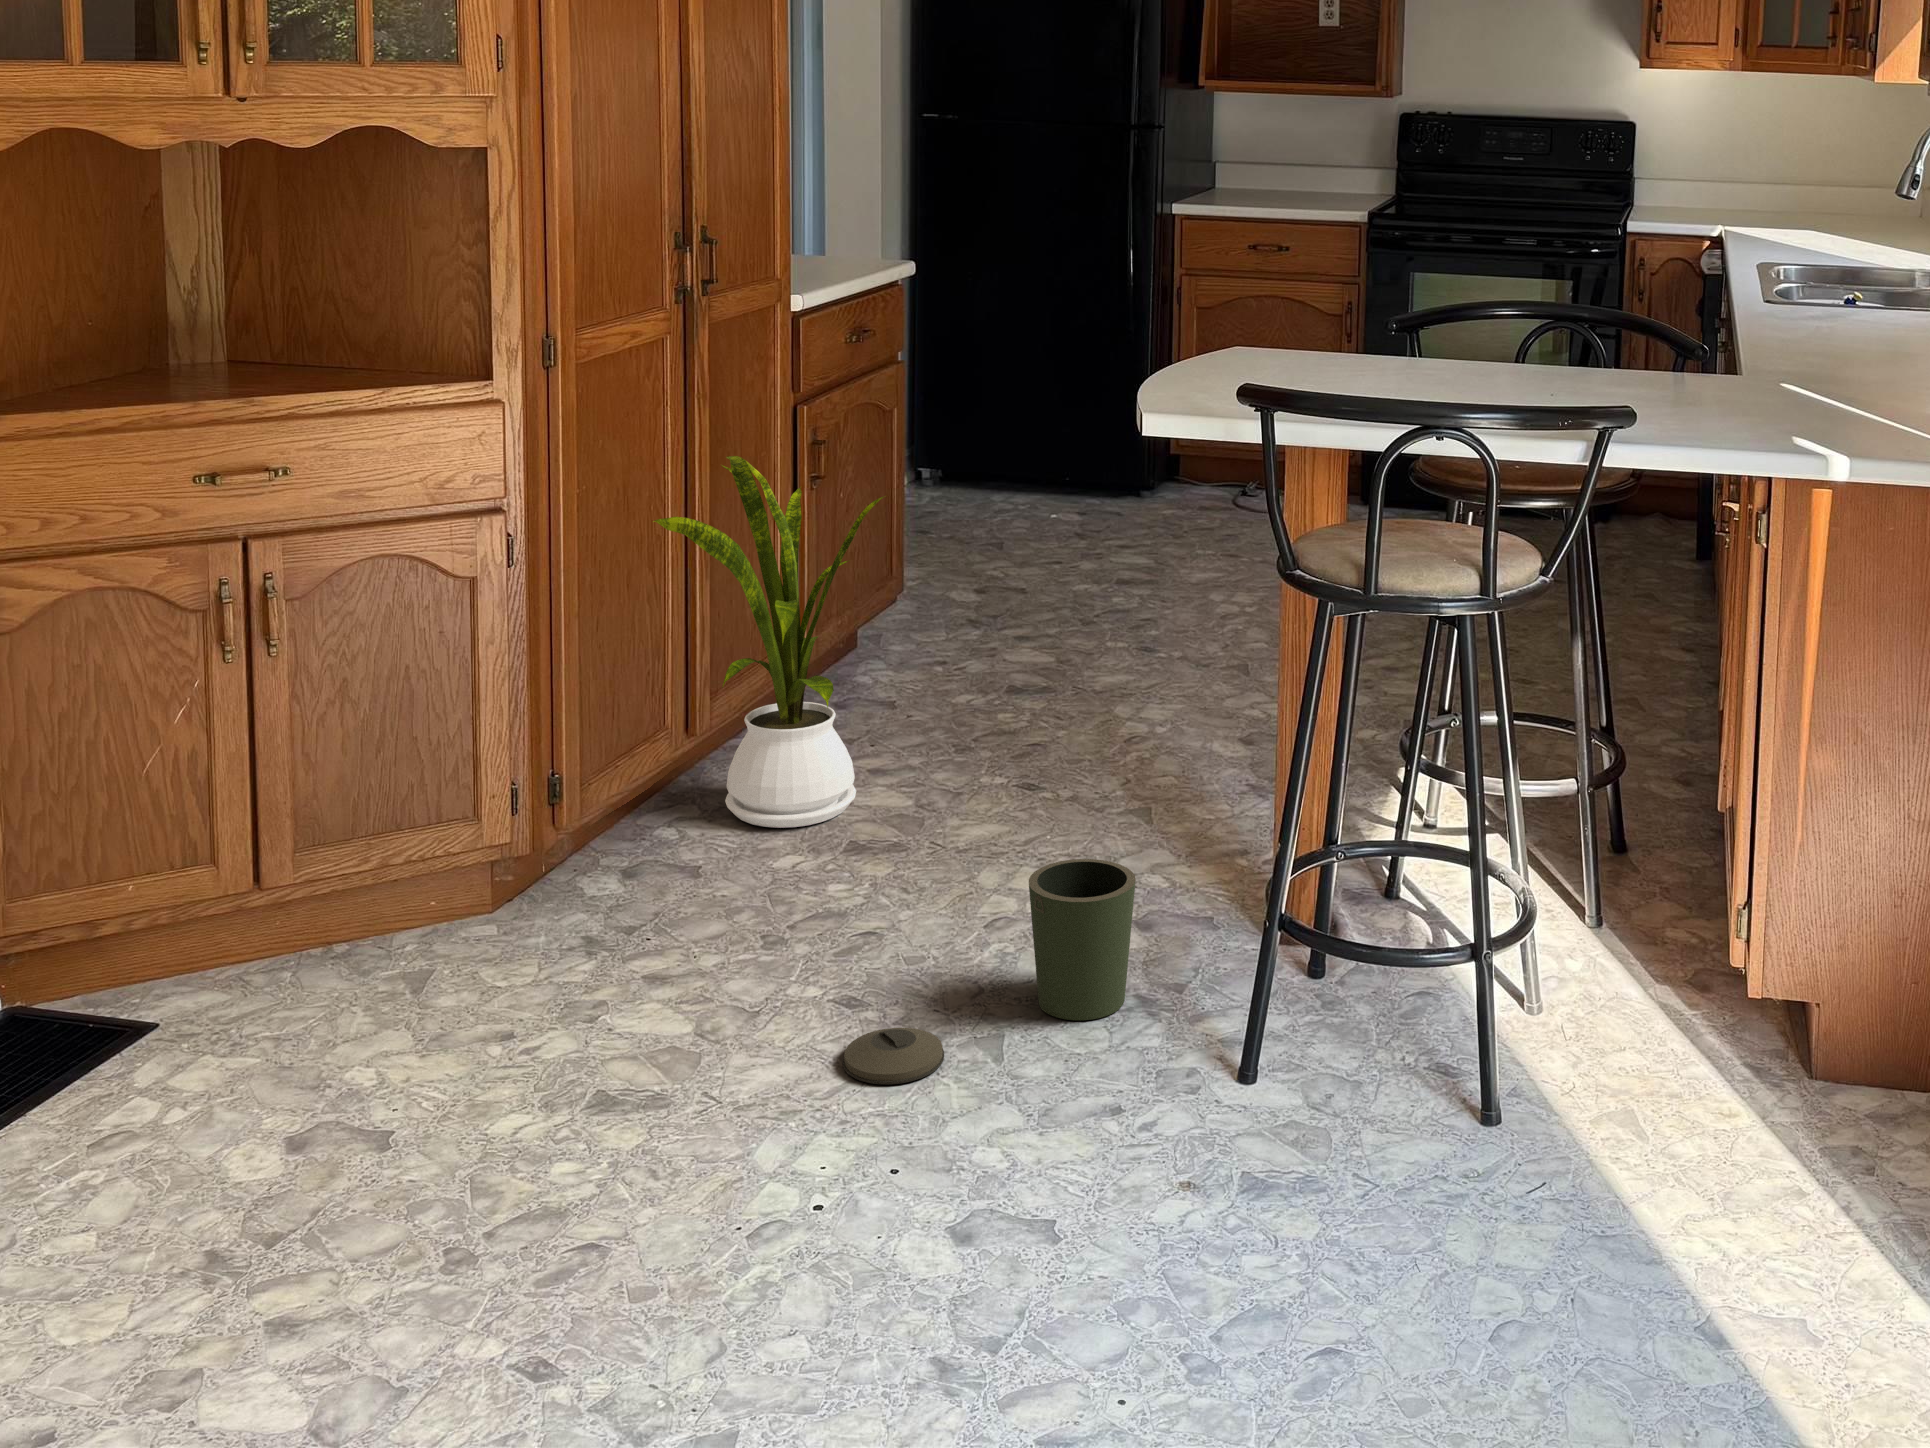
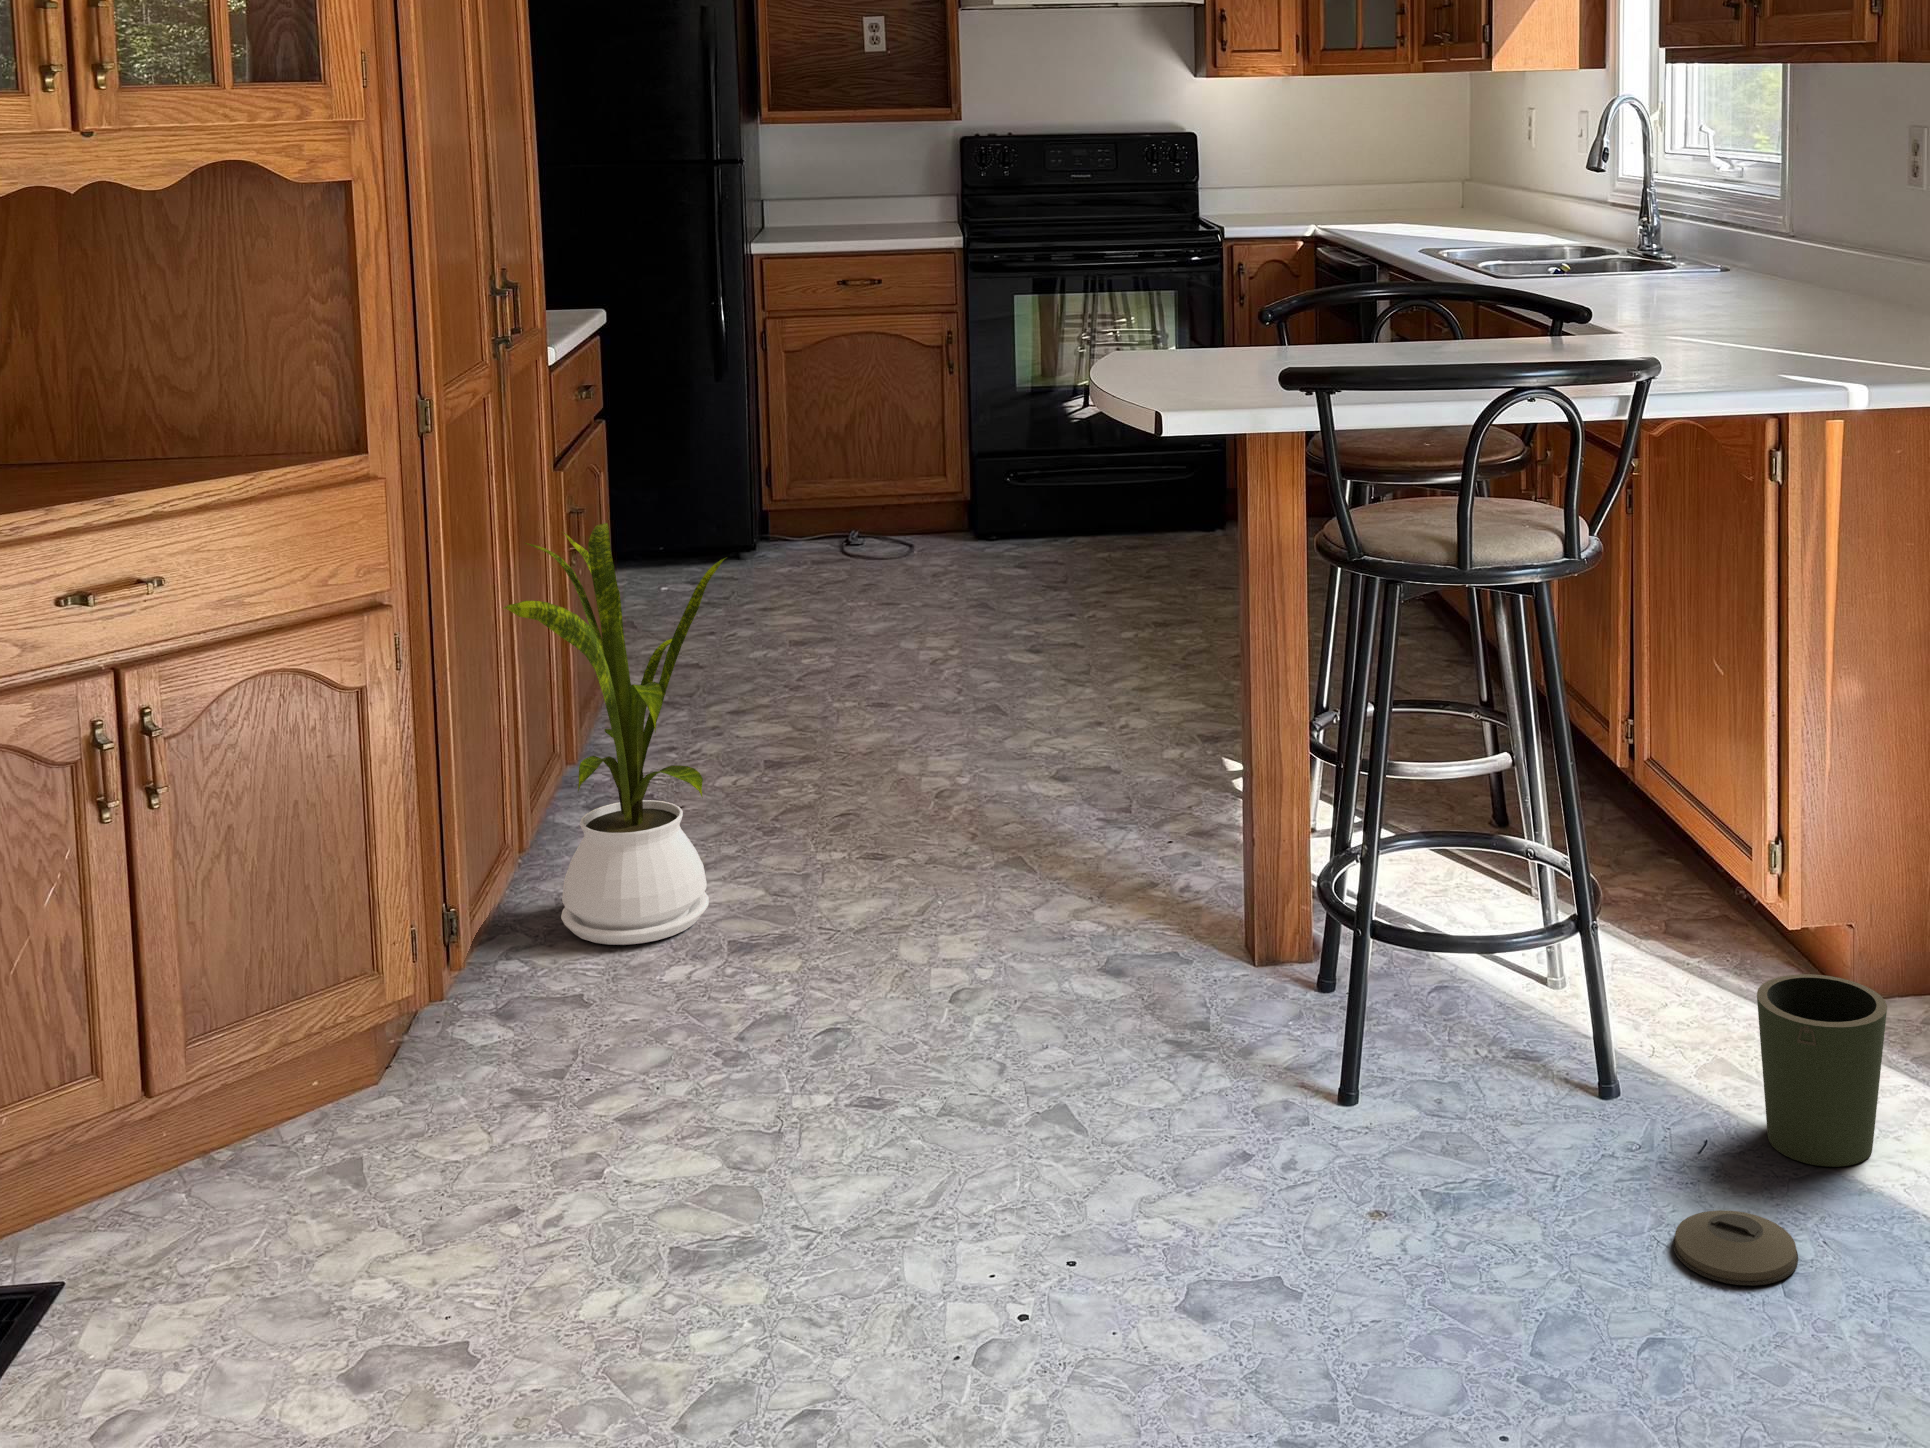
trash can: present [843,859,1136,1084] -> present [1673,974,1887,1286]

